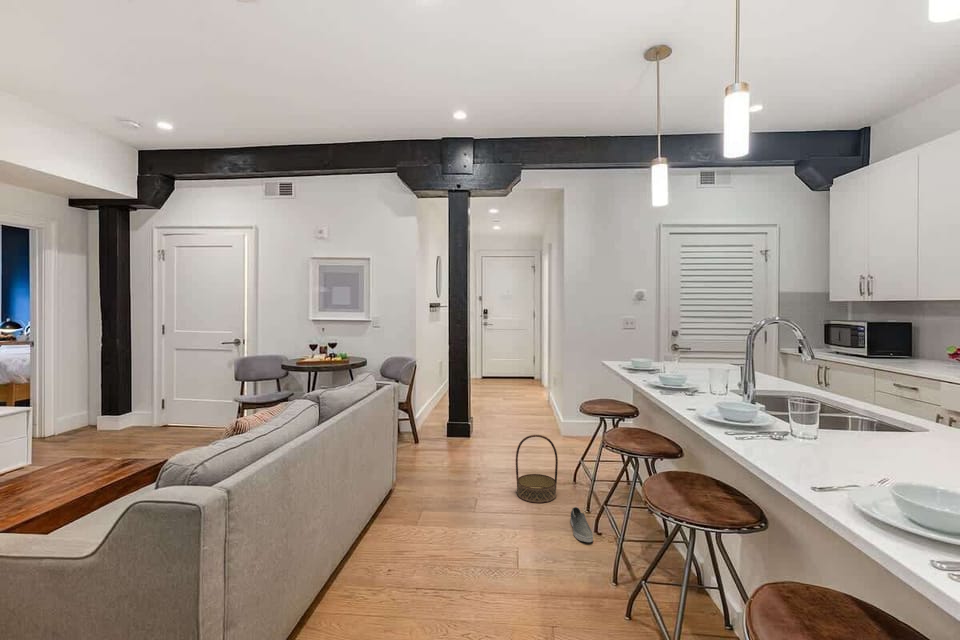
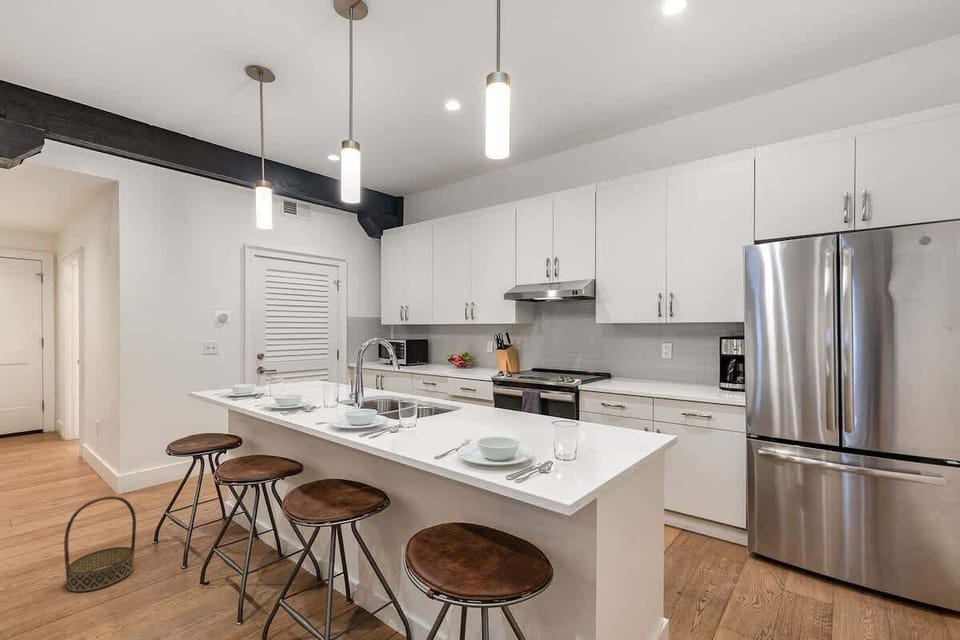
shoe: present [571,507,593,542] -> none [164,567,201,603]

